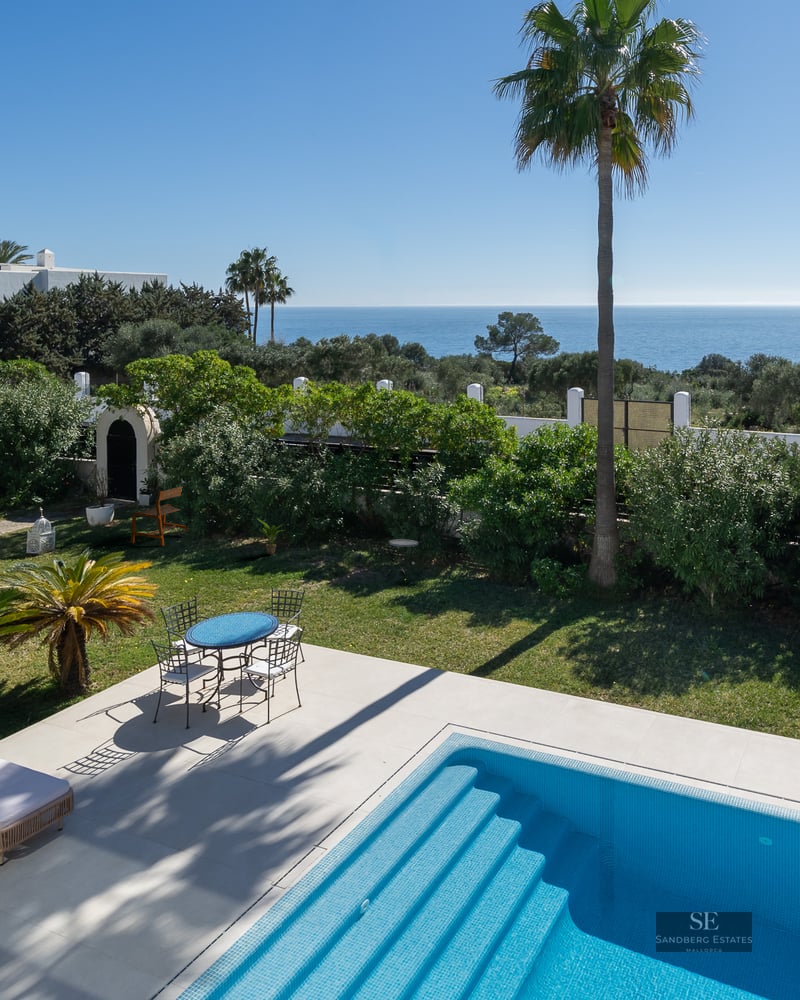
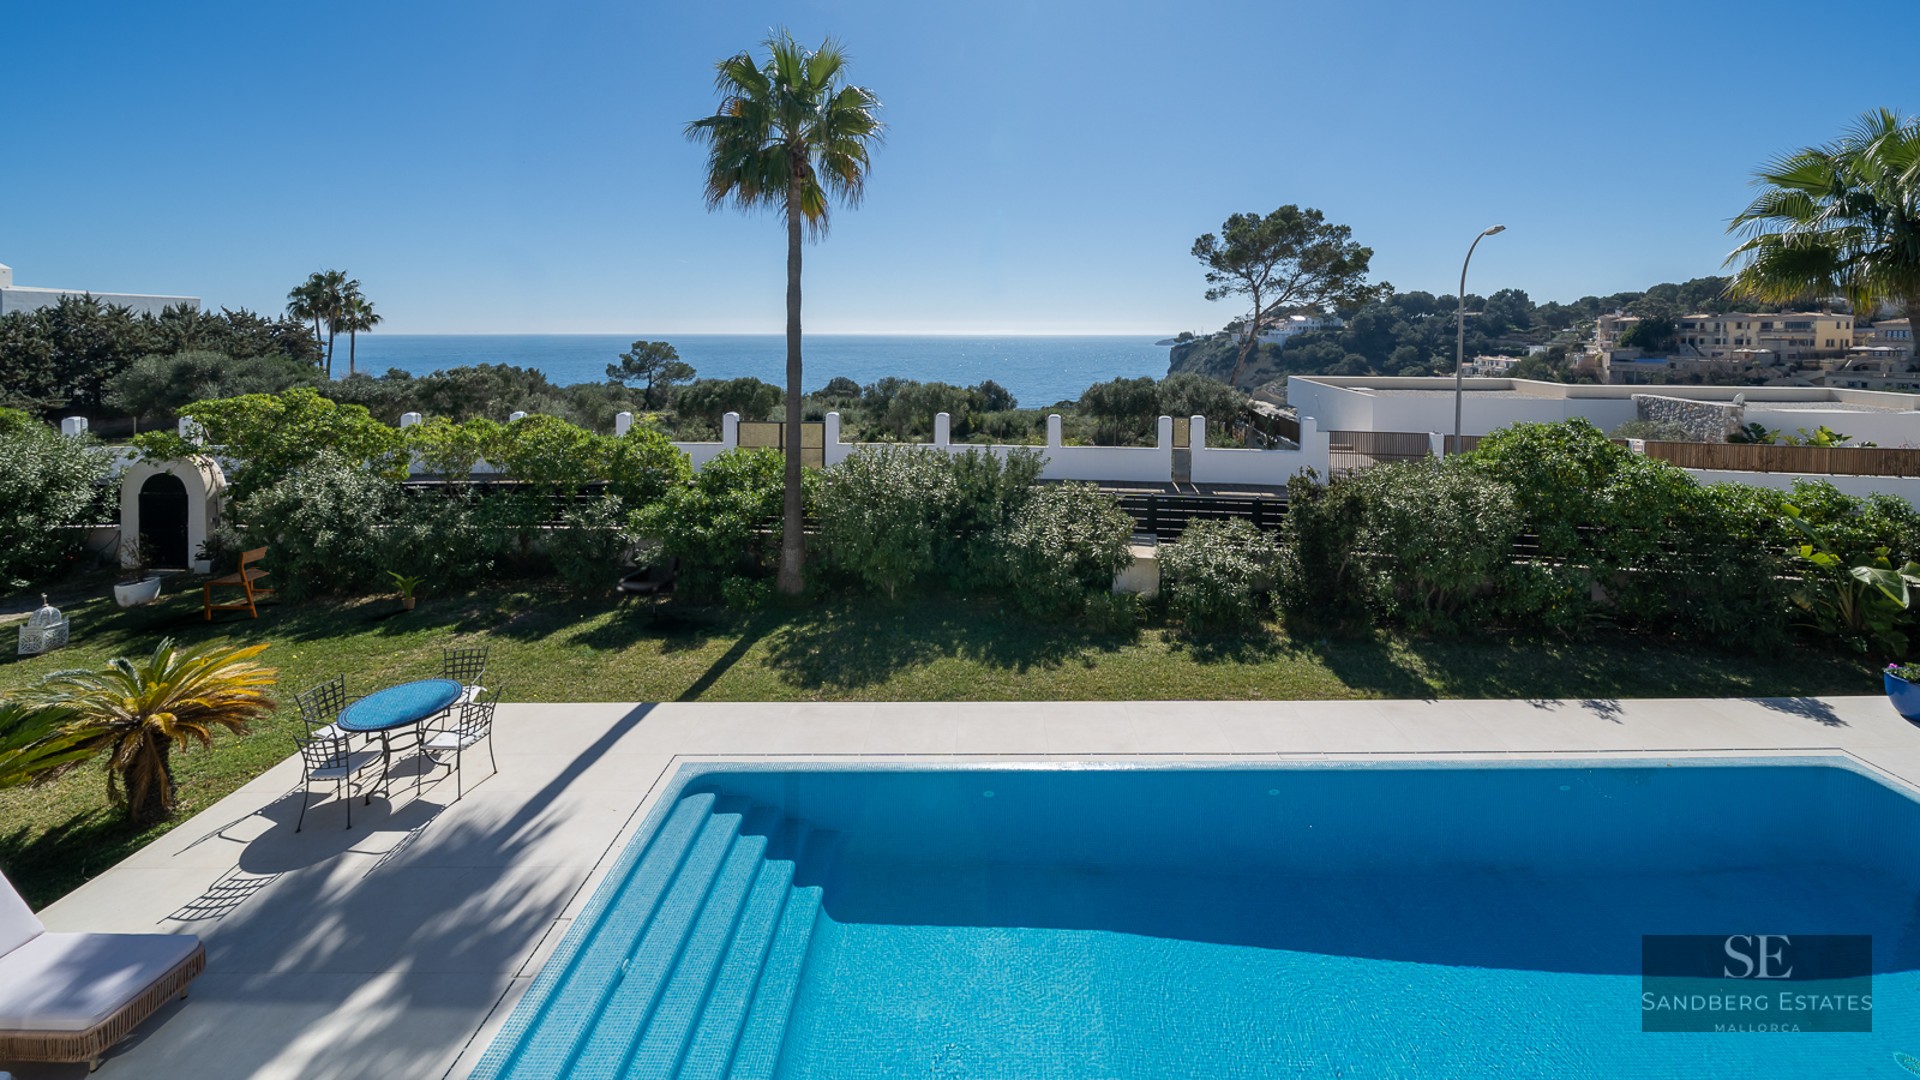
lounge chair: none [437,529,501,596] -> present [616,557,685,618]
side table: present [388,539,419,577] -> none [557,573,593,613]

